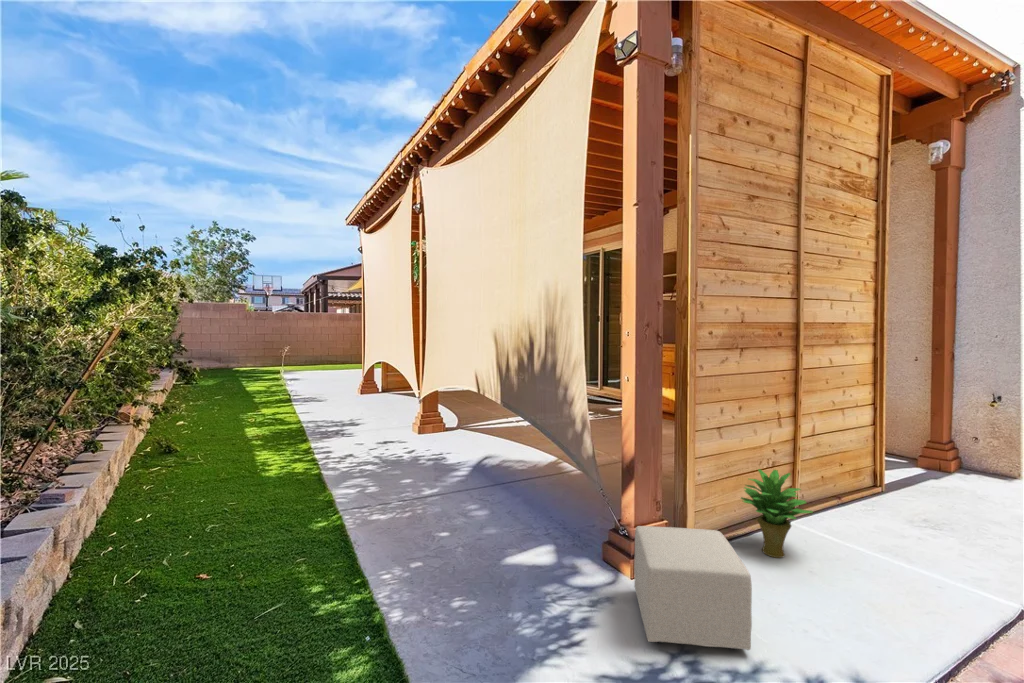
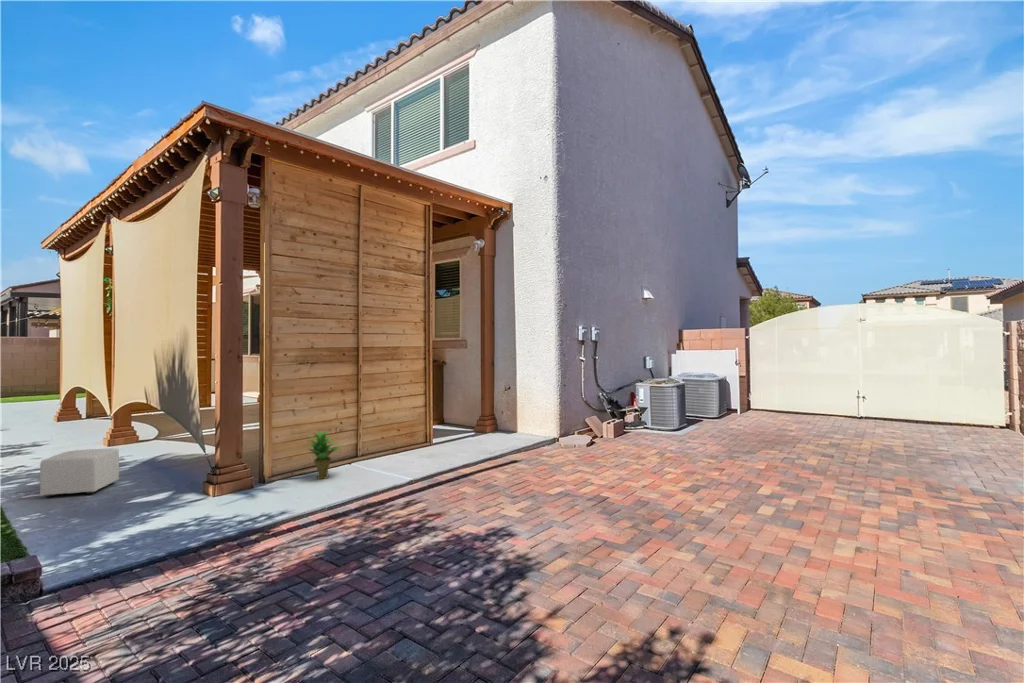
ottoman: present [634,526,752,650] -> present [40,448,119,497]

